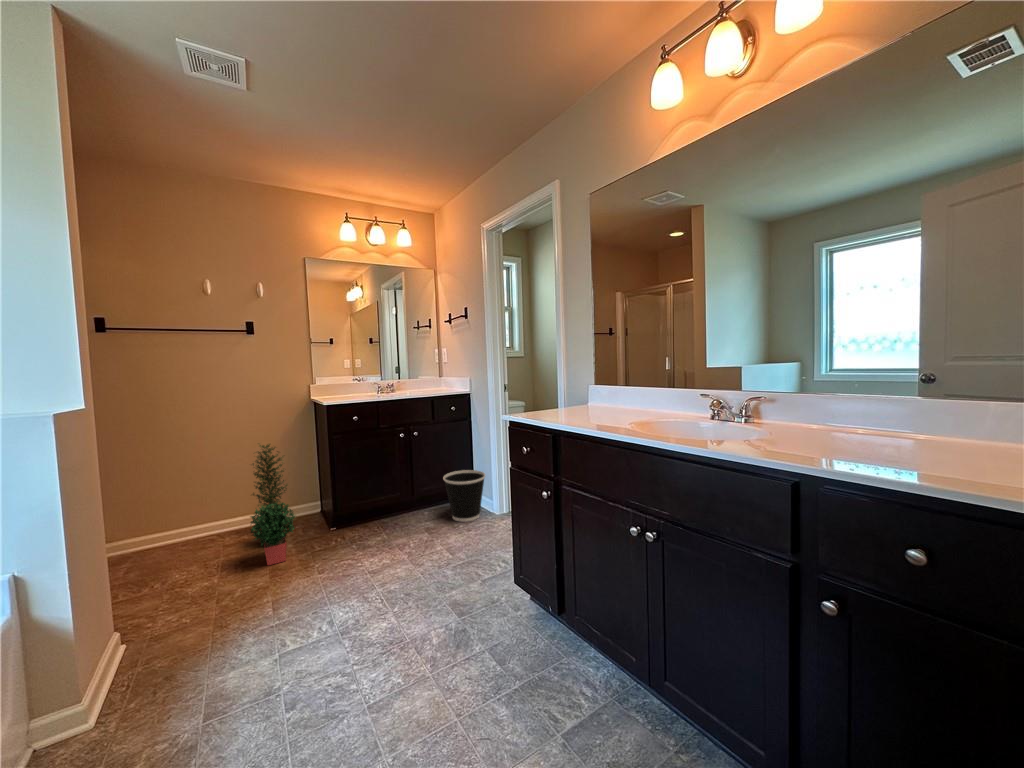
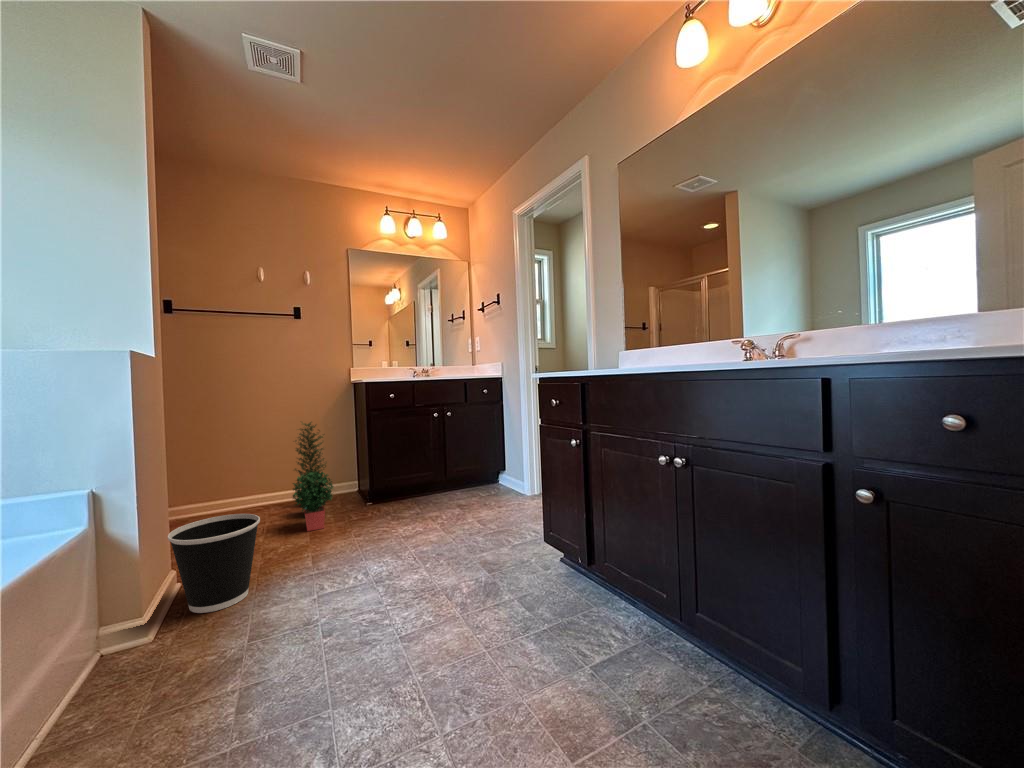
wastebasket: present [443,470,485,522] -> present [168,514,260,613]

